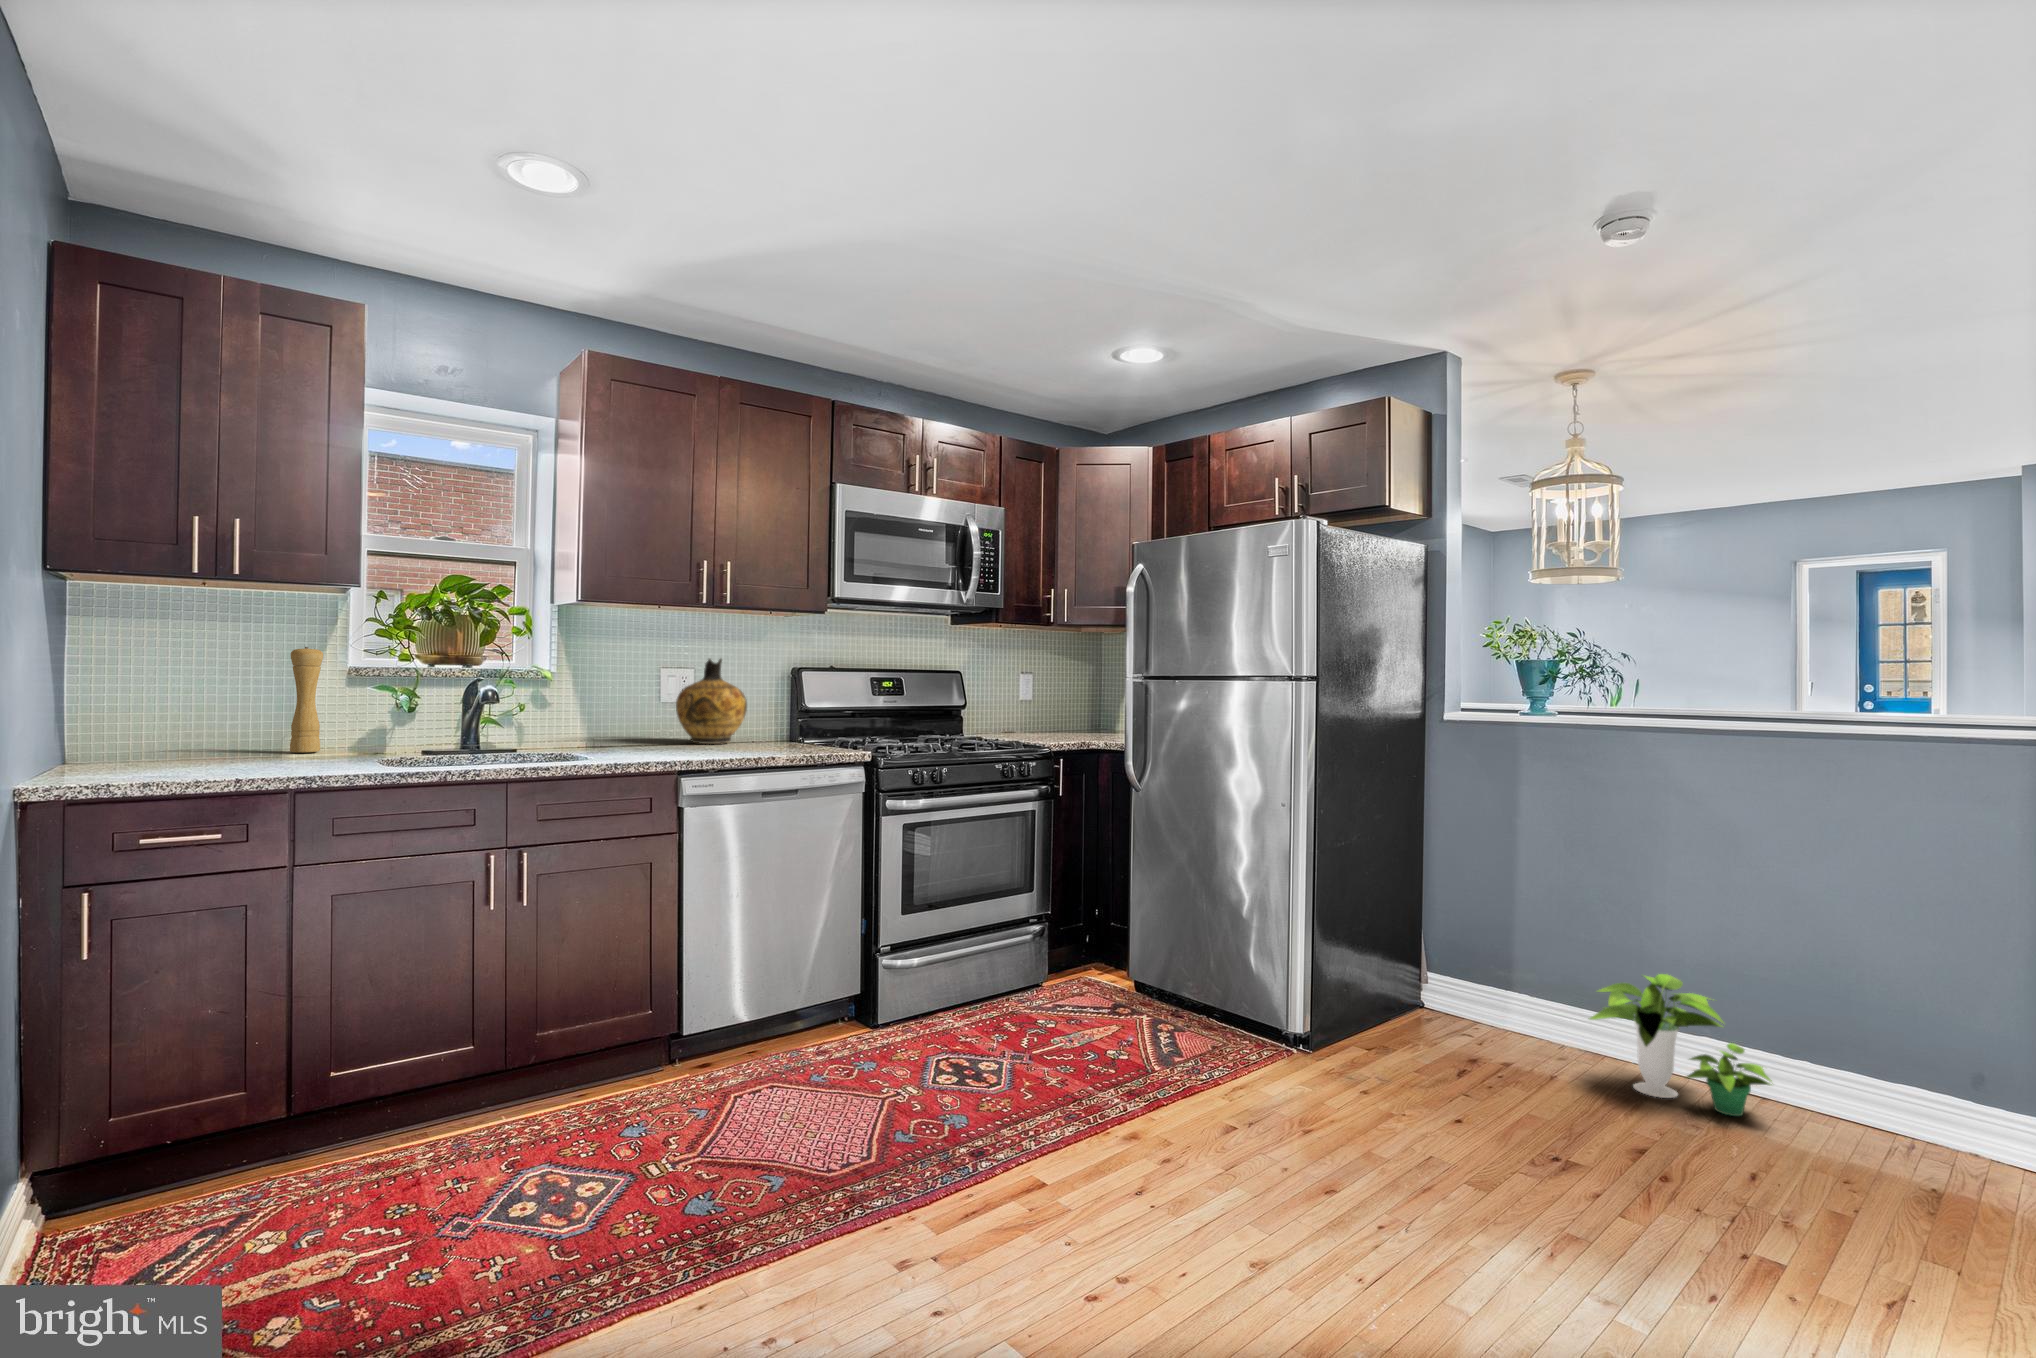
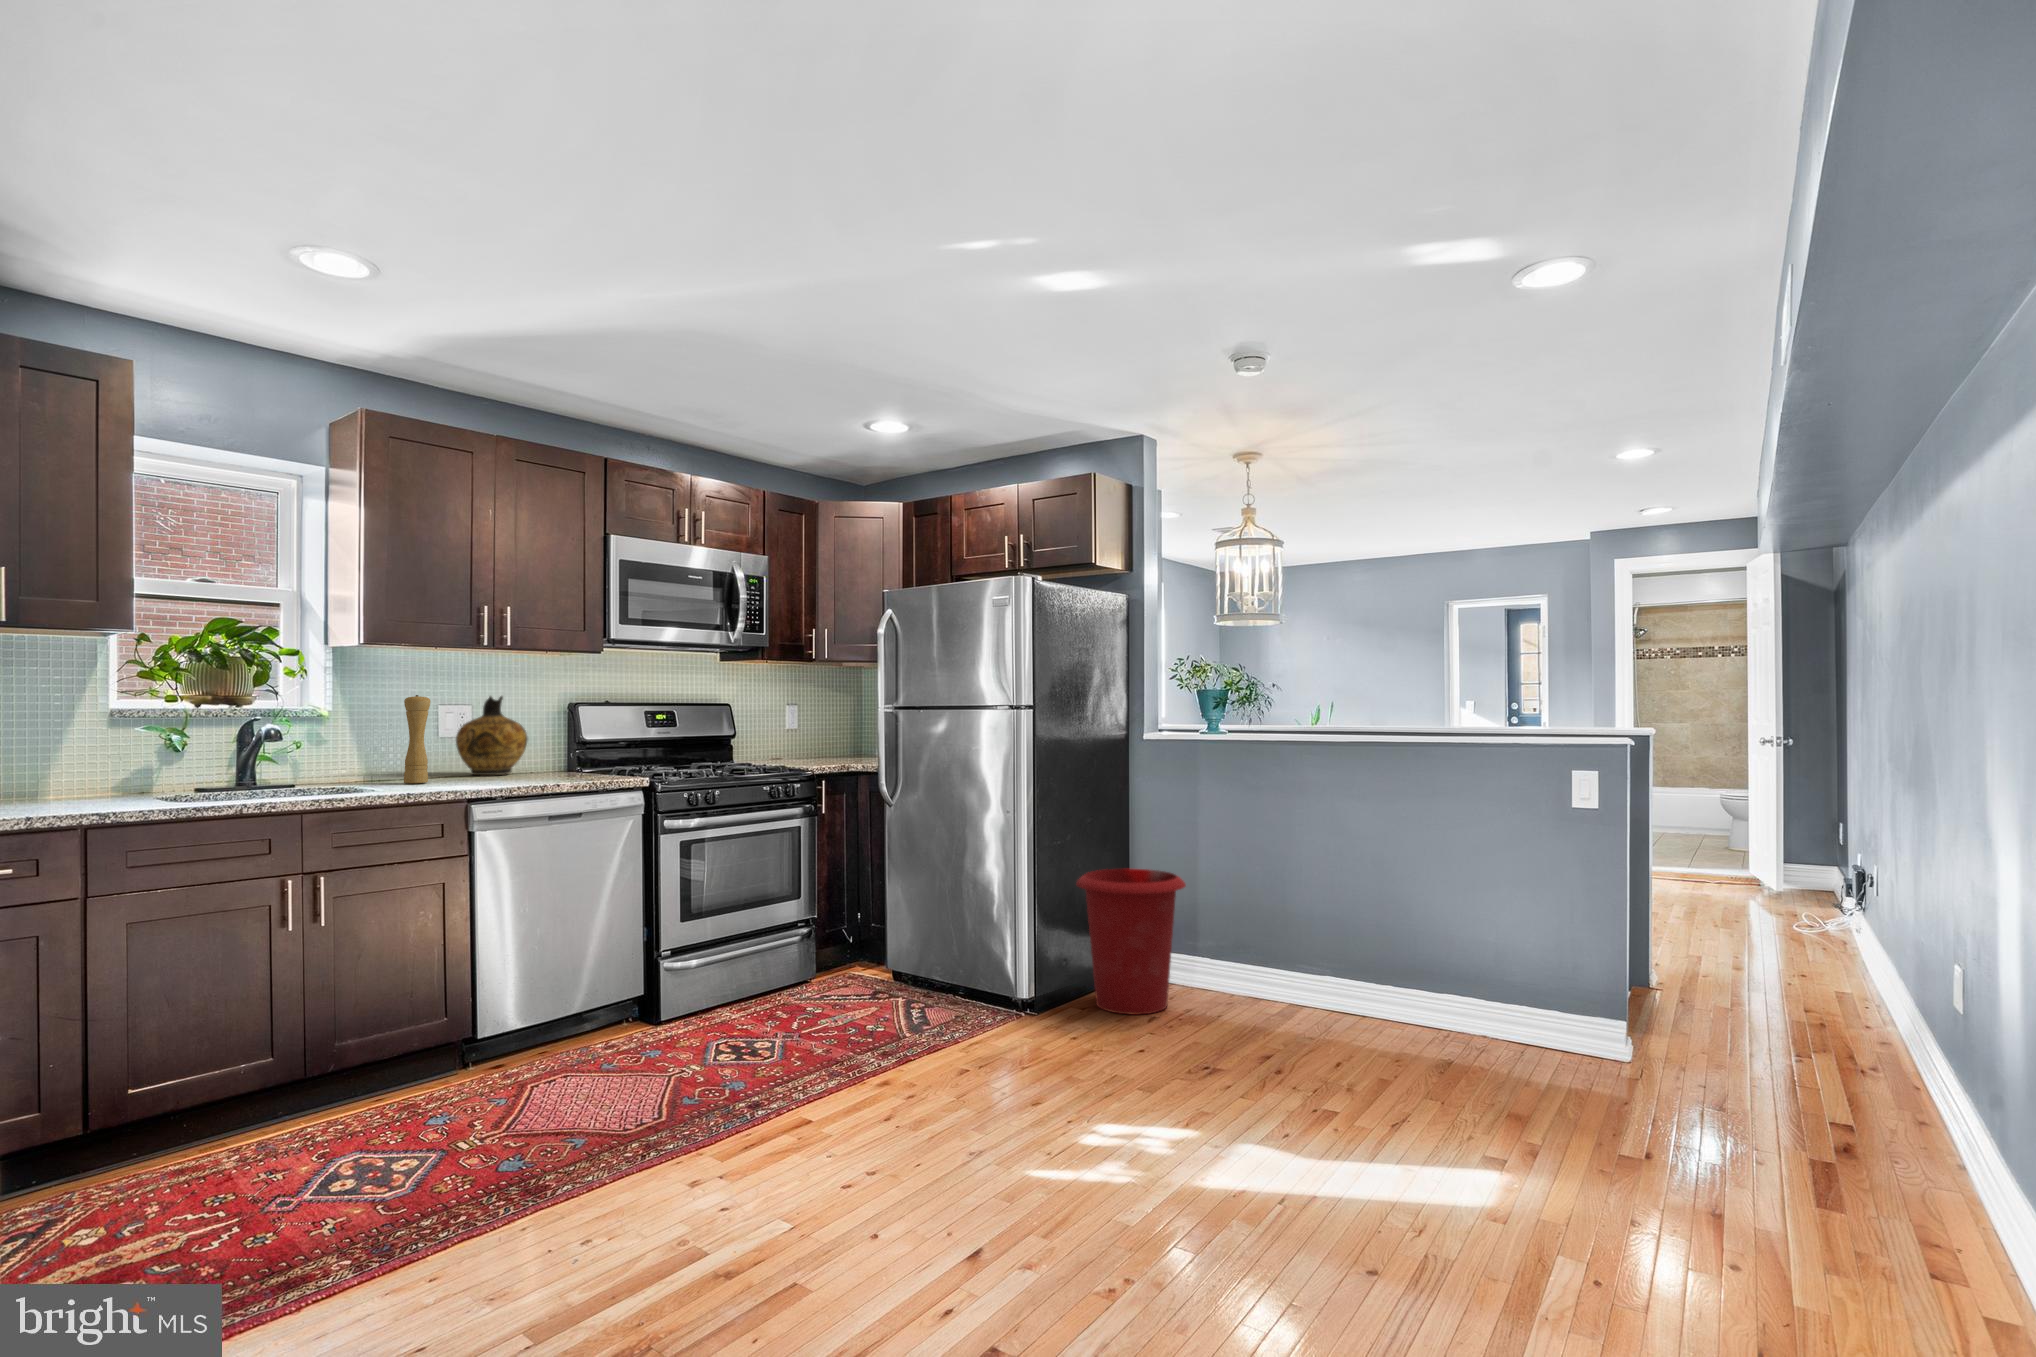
pepper mill: present [290,647,323,753] -> present [404,695,430,783]
waste bin: none [1365,883,1513,1071] -> present [1076,869,1186,1015]
potted plant: present [1590,974,1772,1116] -> none [1240,925,1362,1025]

